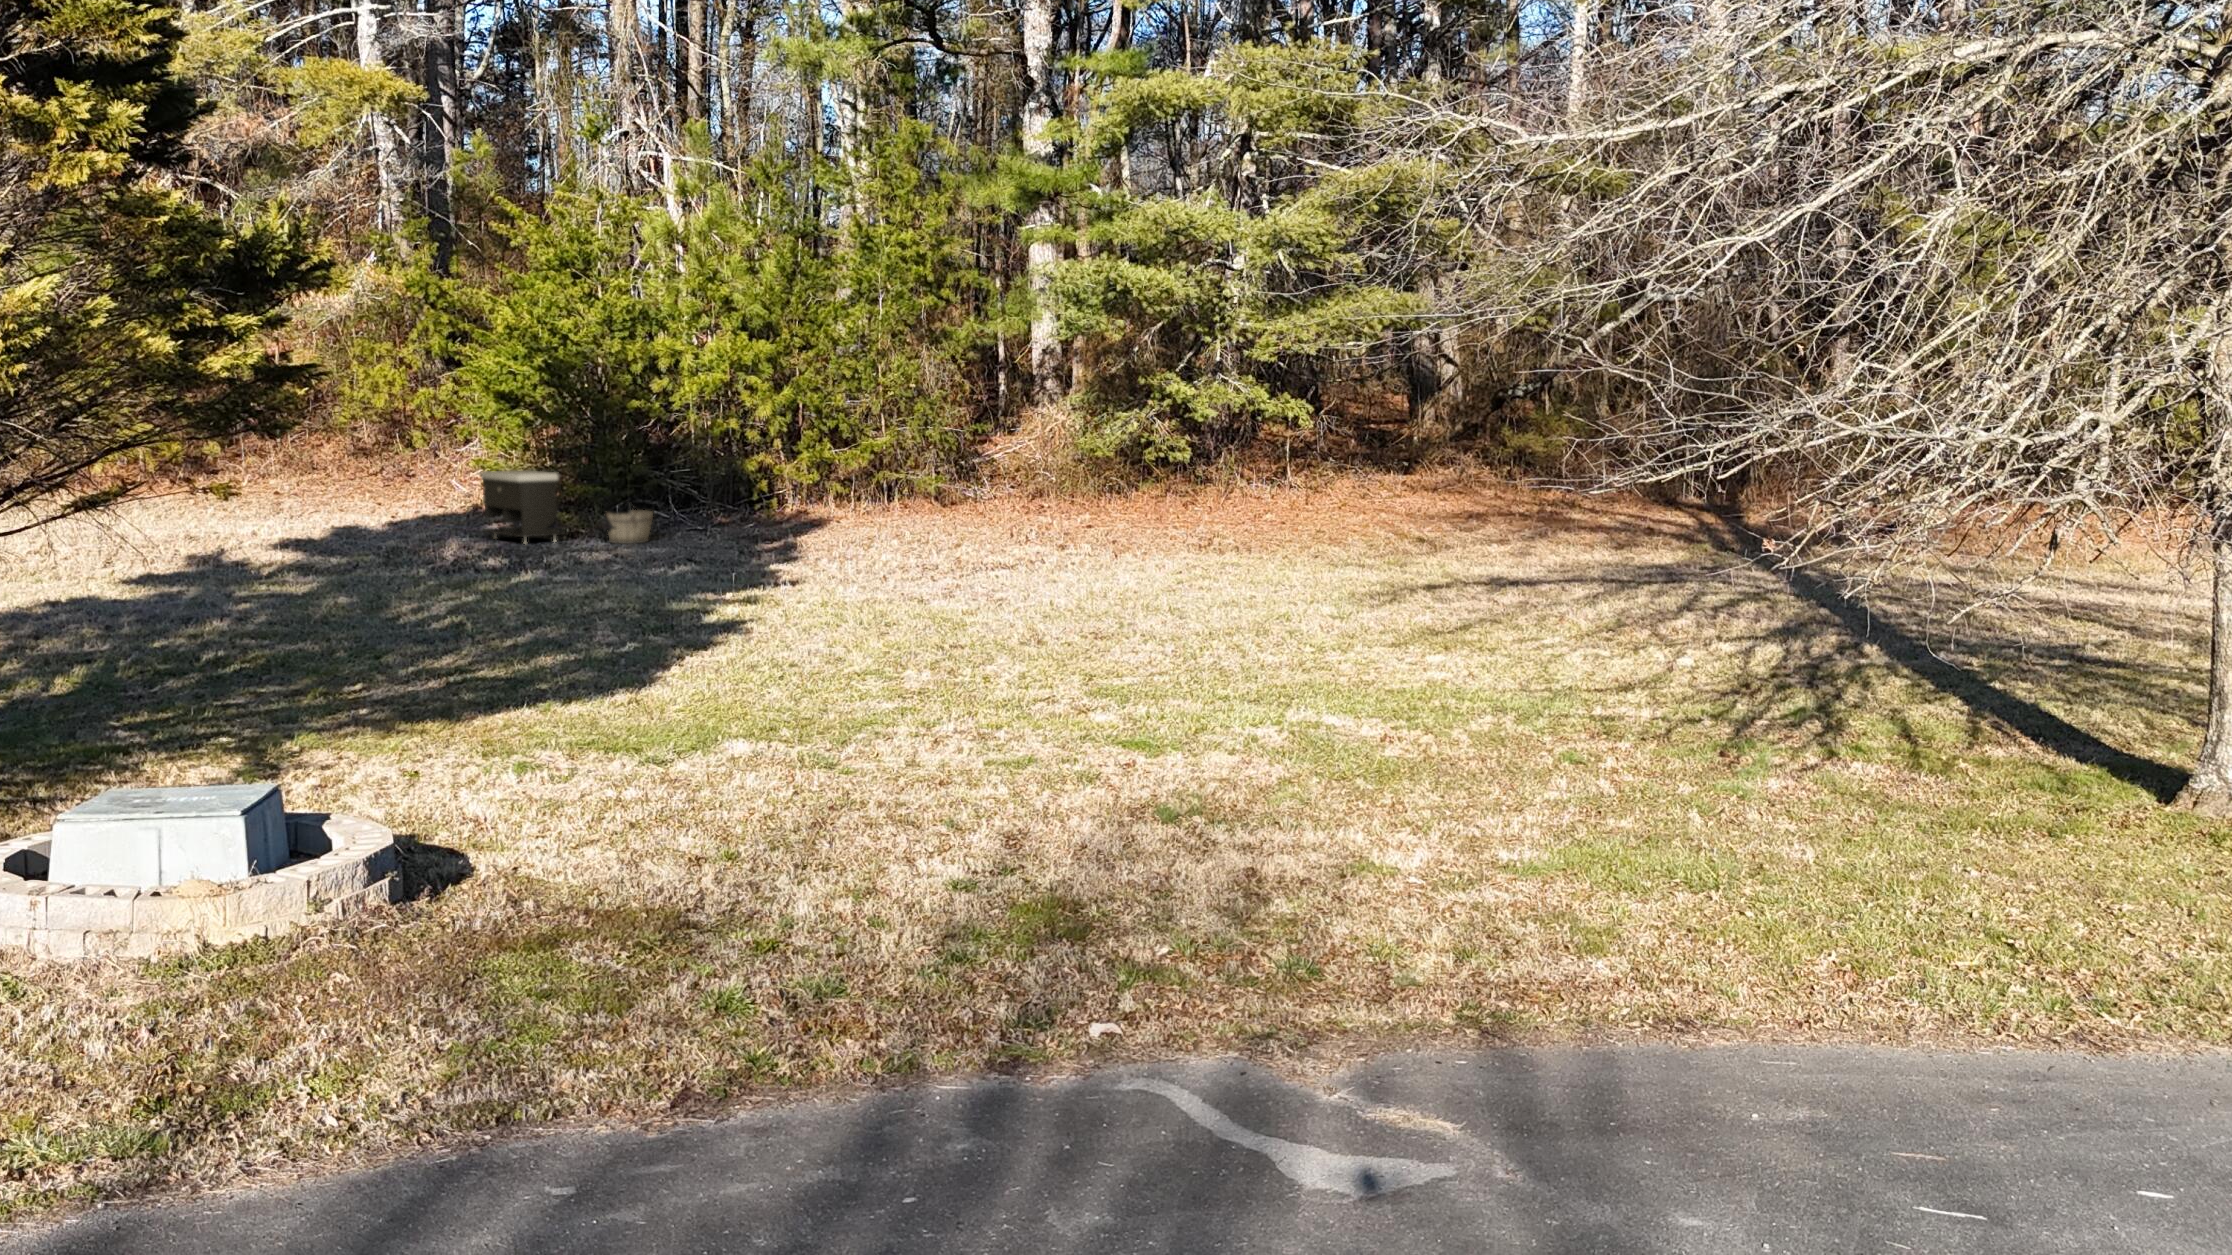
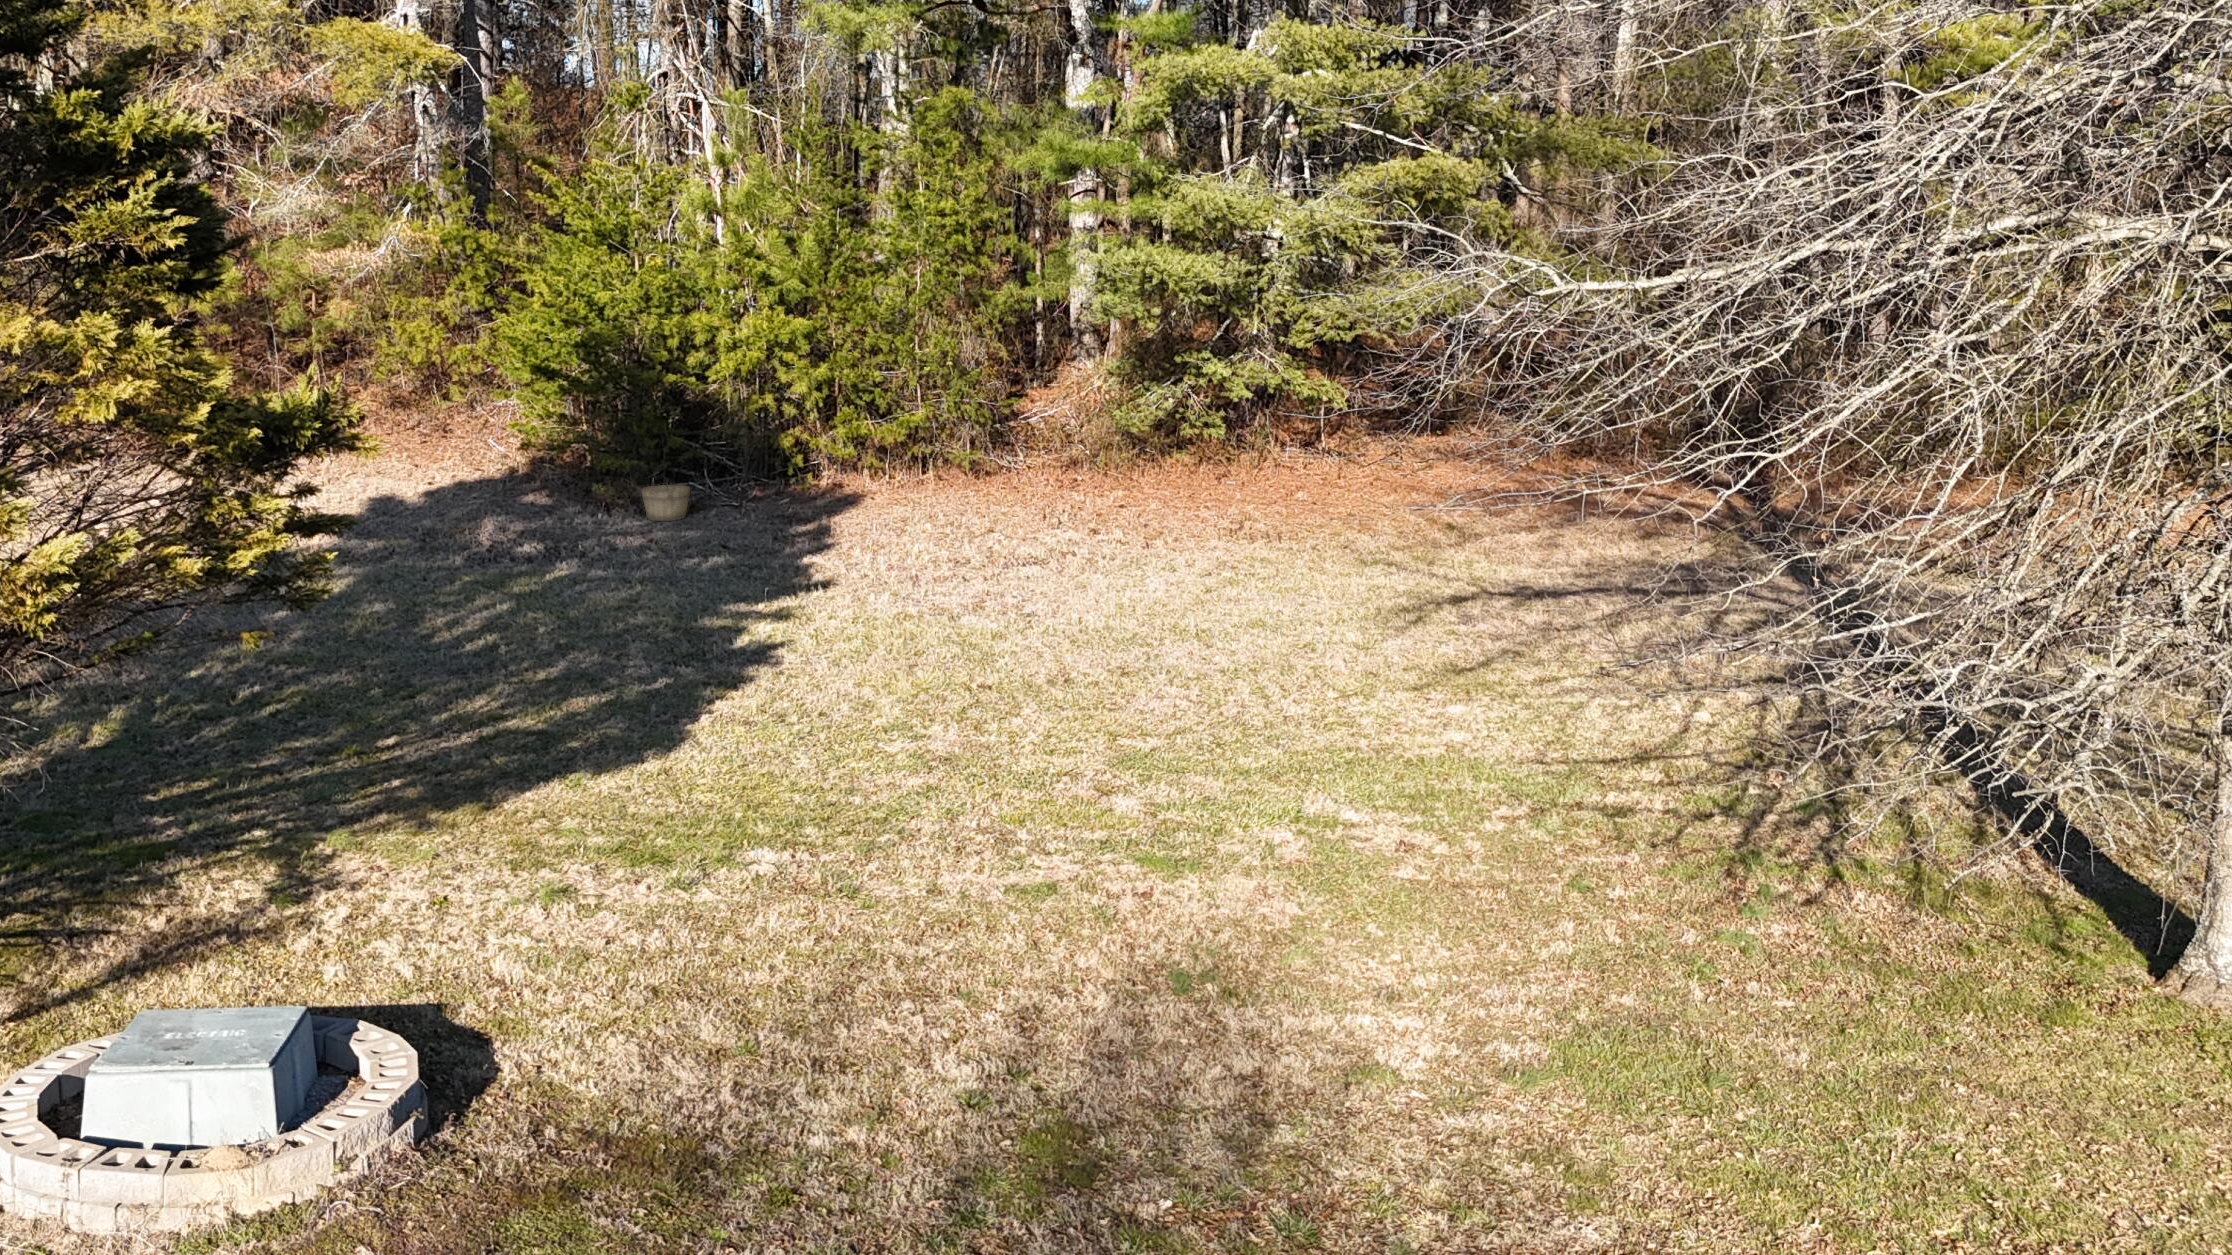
storage bench: present [481,471,566,543] -> none [516,443,605,522]

